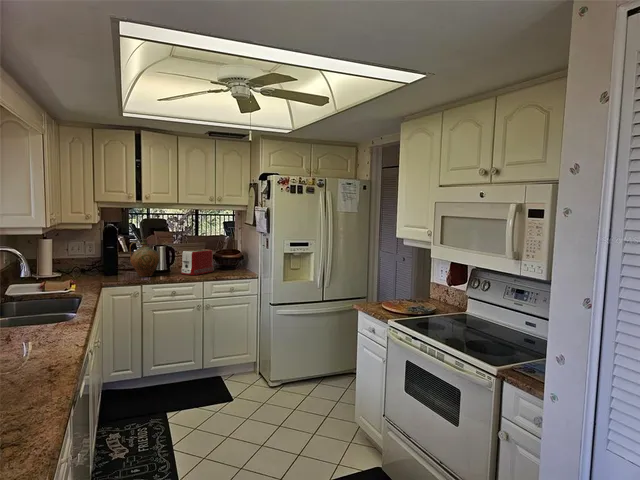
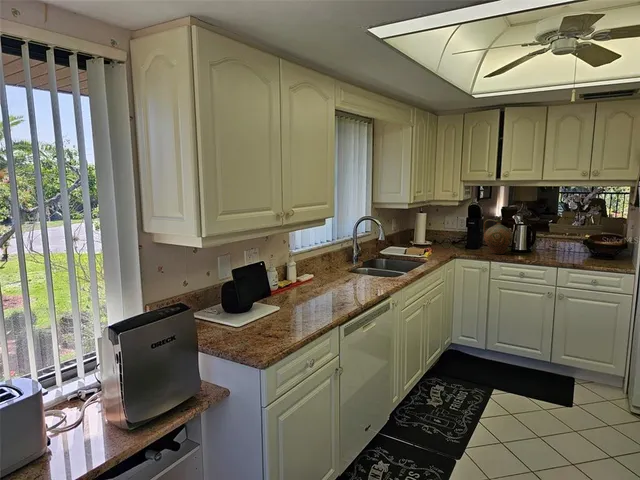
toaster: present [181,249,214,275] -> none [537,231,579,259]

